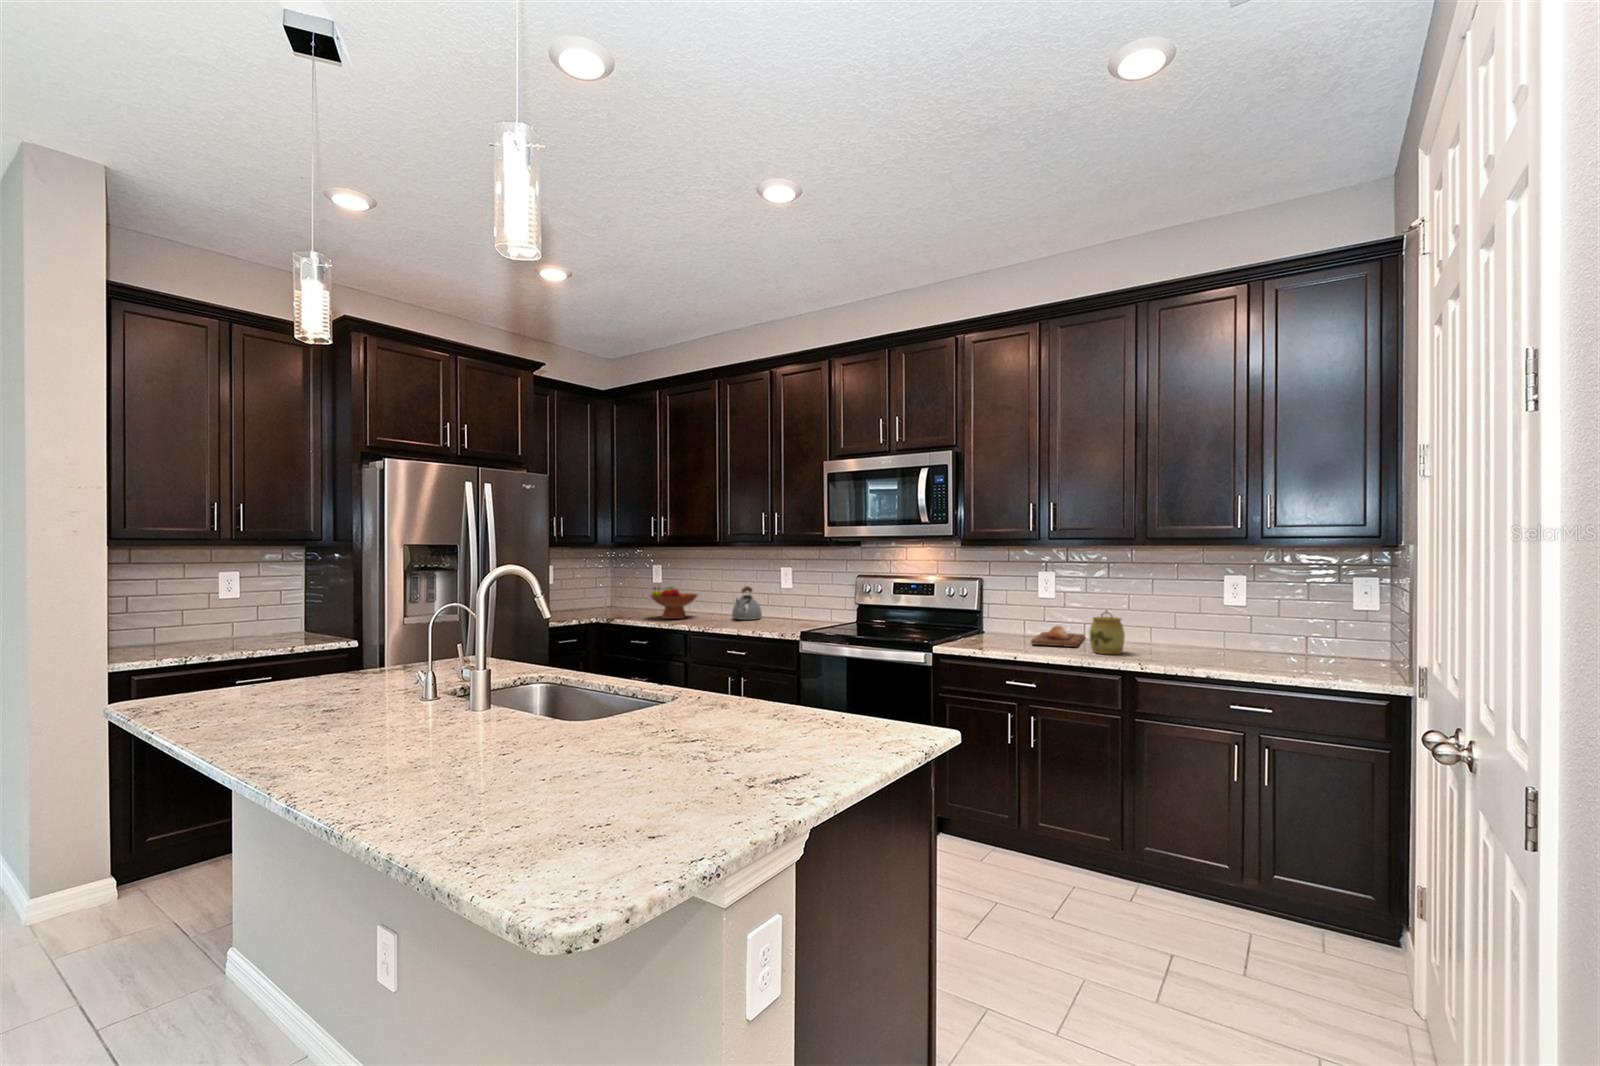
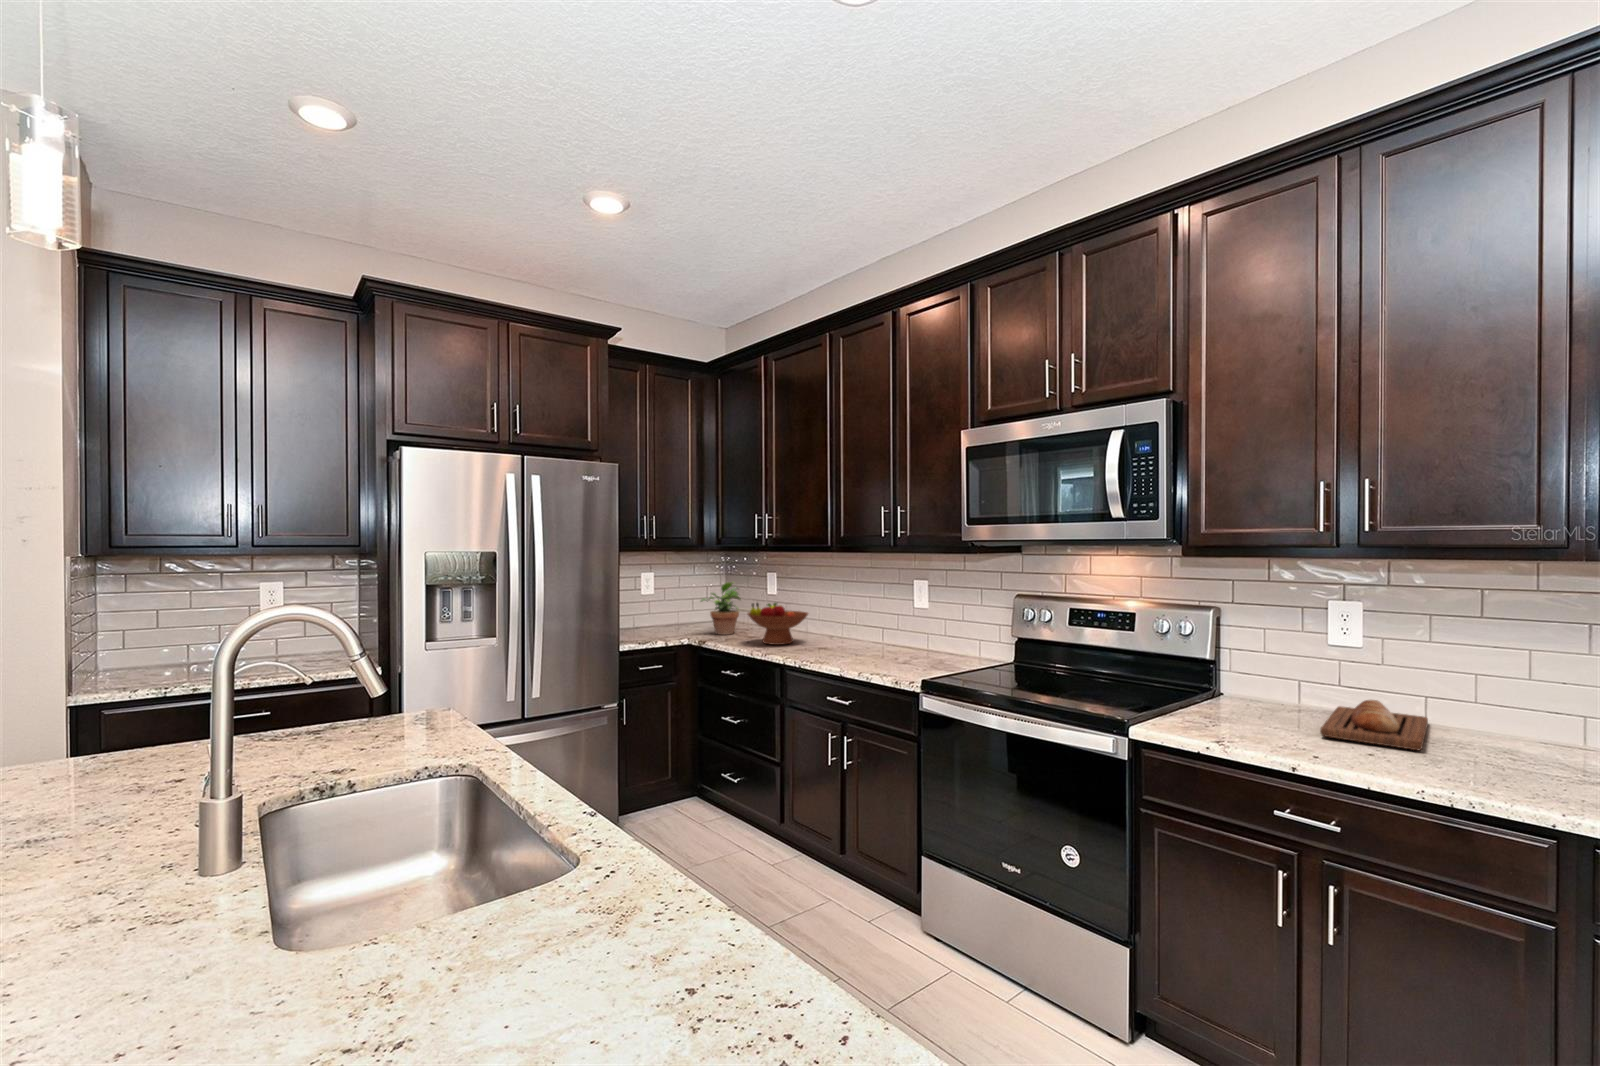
potted plant: none [602,571,636,615] -> present [700,582,741,635]
kettle: present [732,586,762,620] -> none [847,605,887,651]
jar: present [1089,611,1125,654] -> none [1457,689,1547,781]

